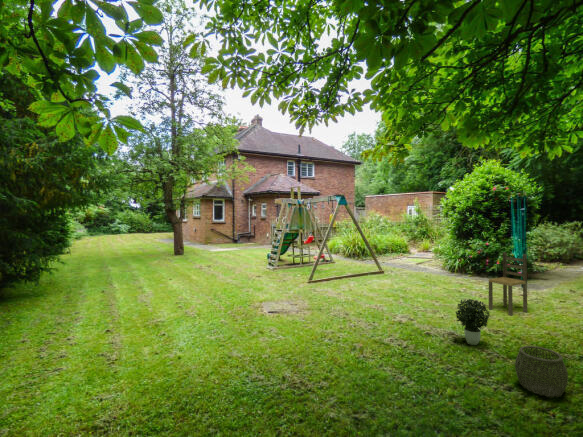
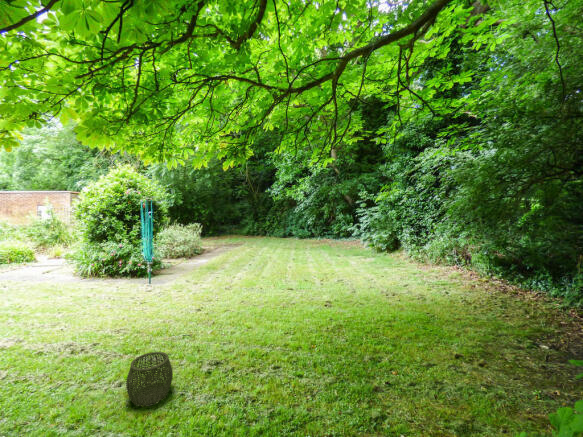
chair: present [489,252,527,316] -> none [115,255,151,317]
potted plant: present [456,299,490,345] -> none [63,317,108,371]

